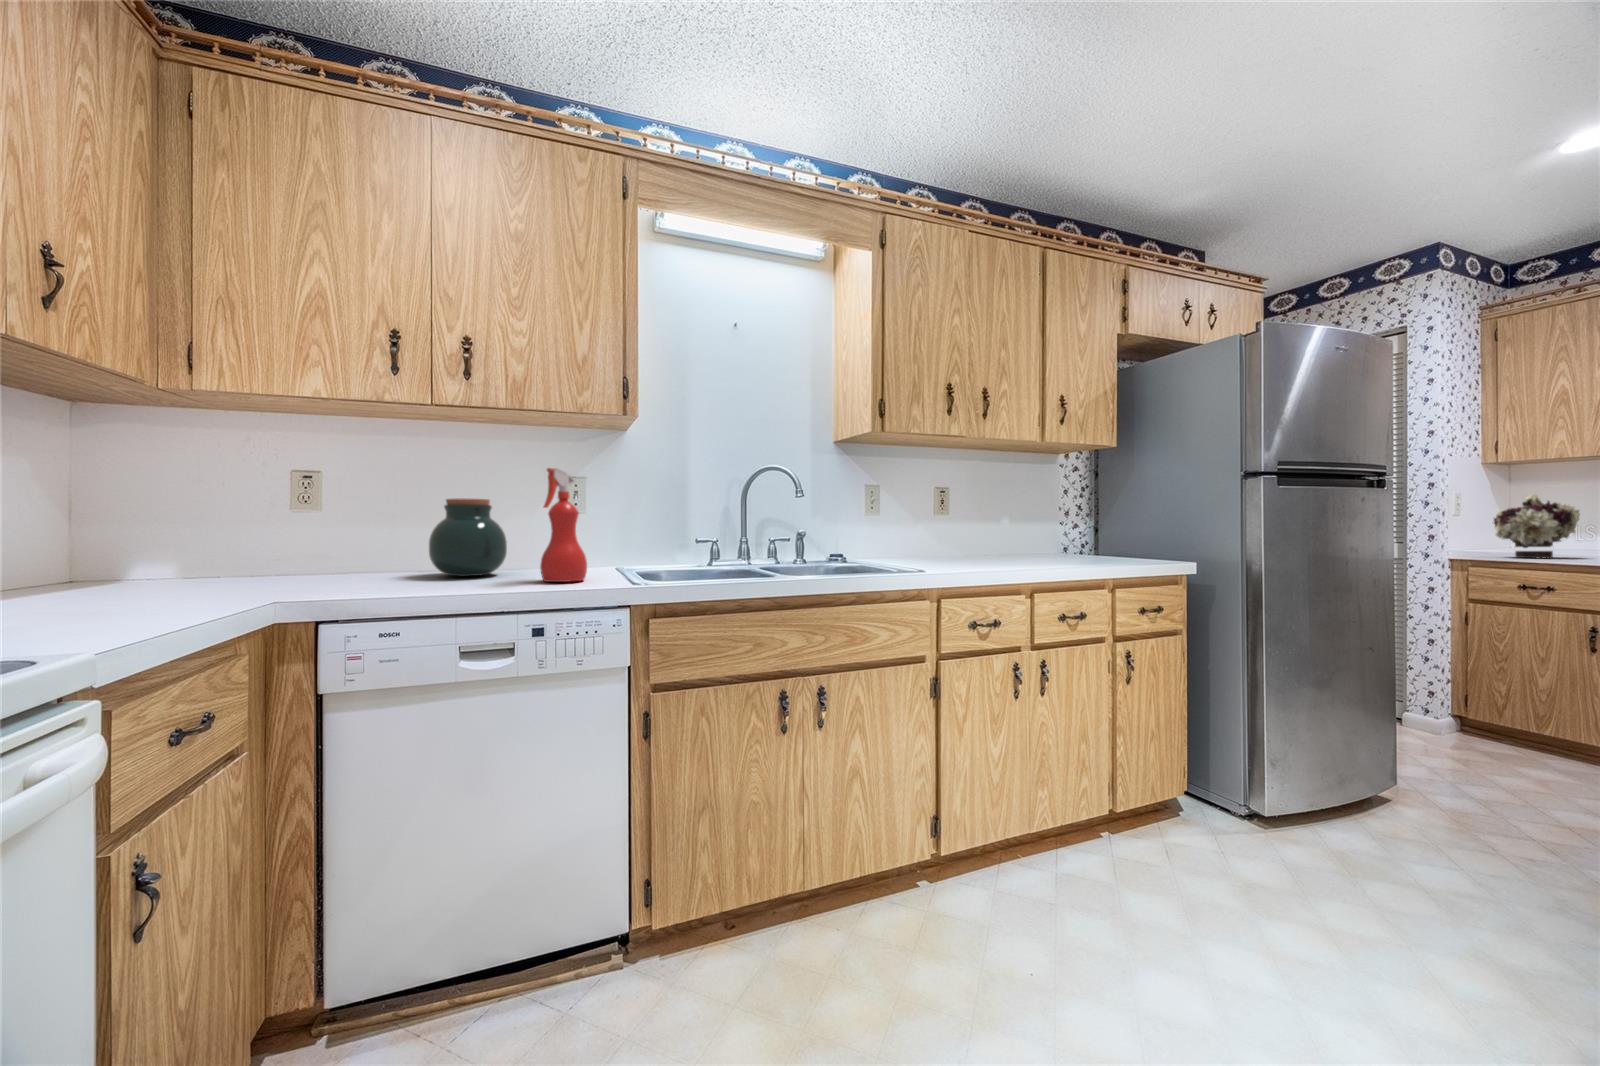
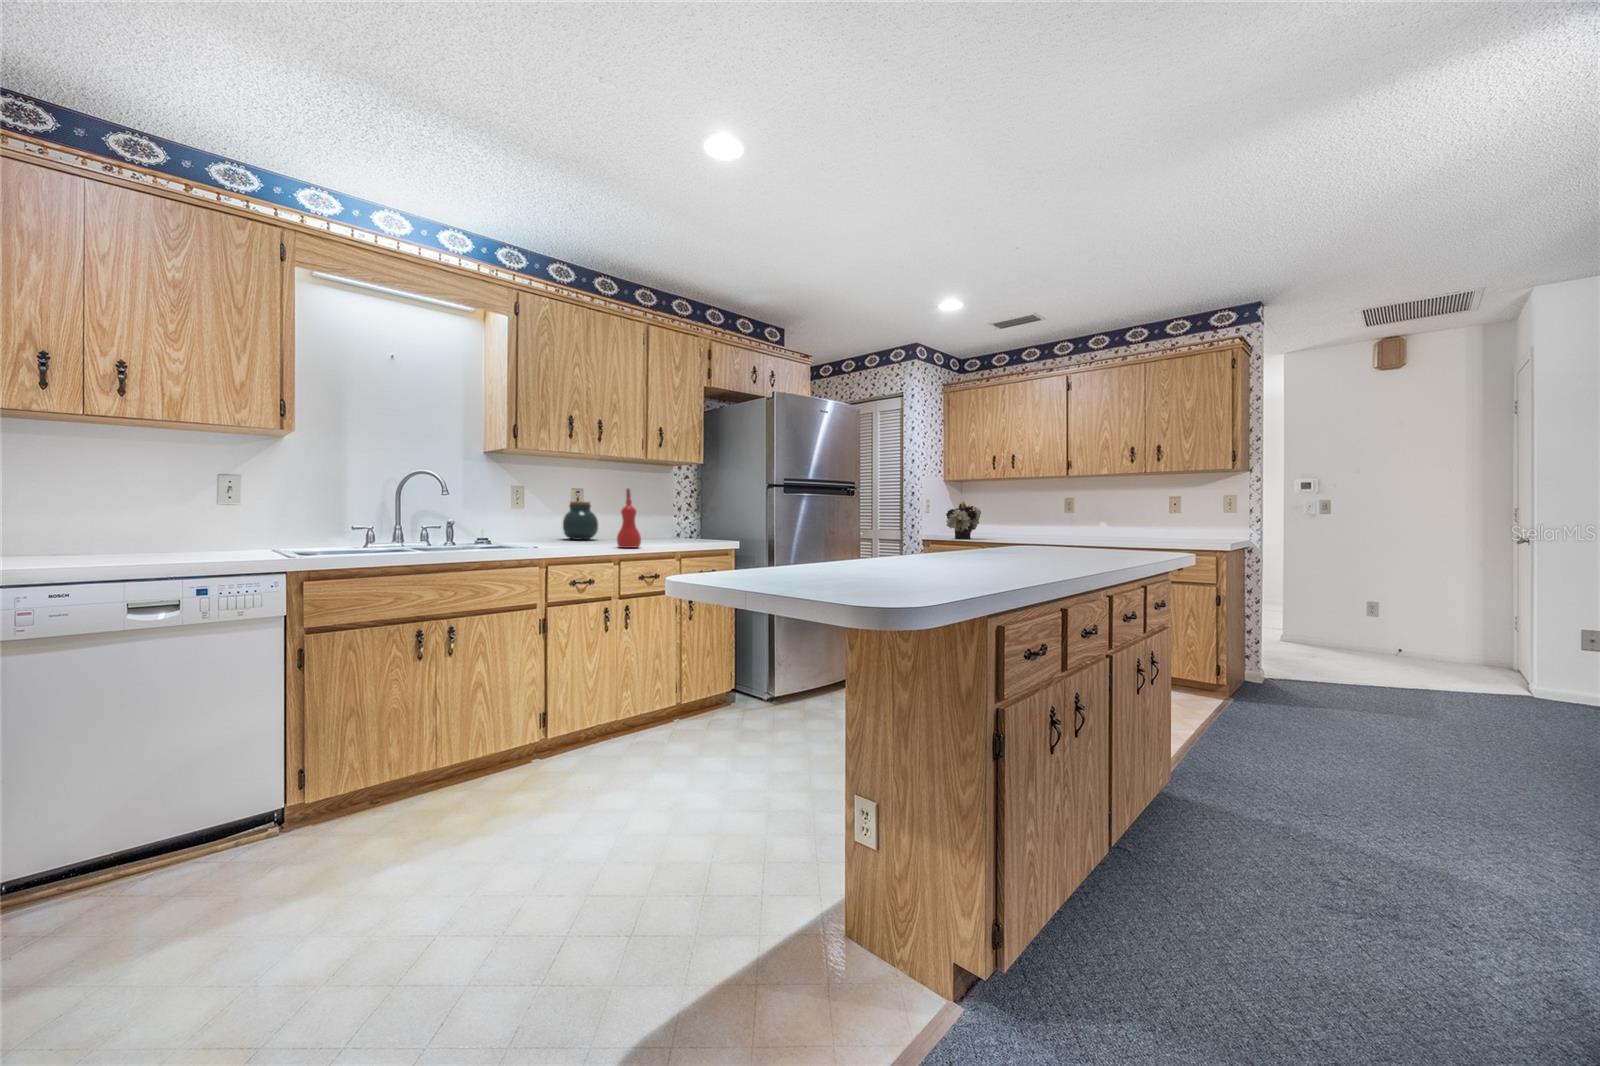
spray bottle: present [540,468,587,582] -> present [617,488,641,548]
jar: present [429,499,507,576] -> present [563,502,598,540]

